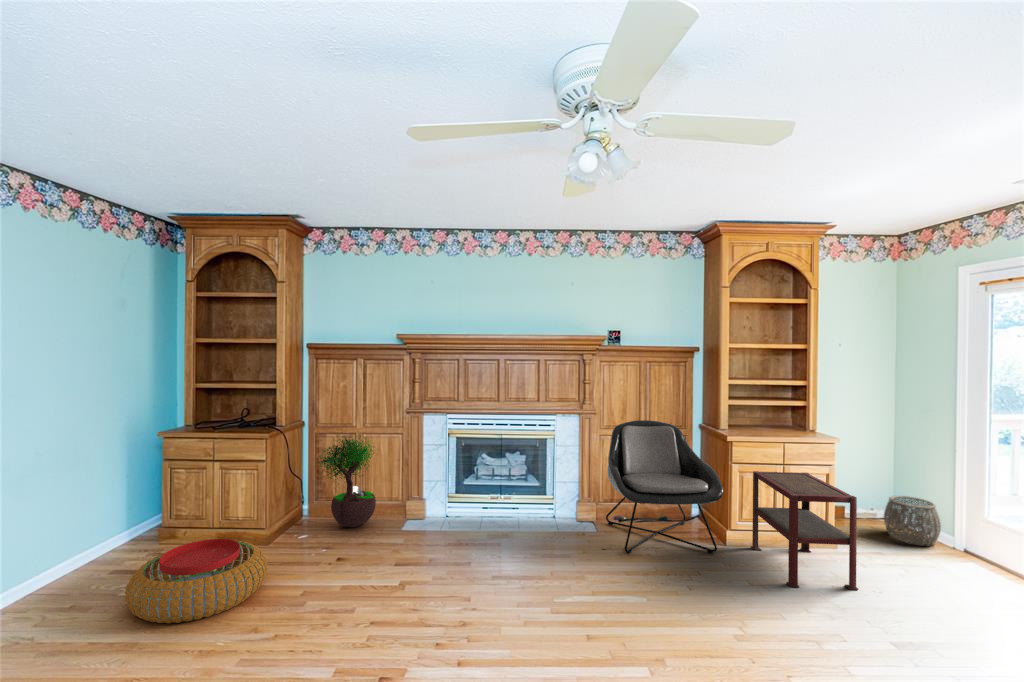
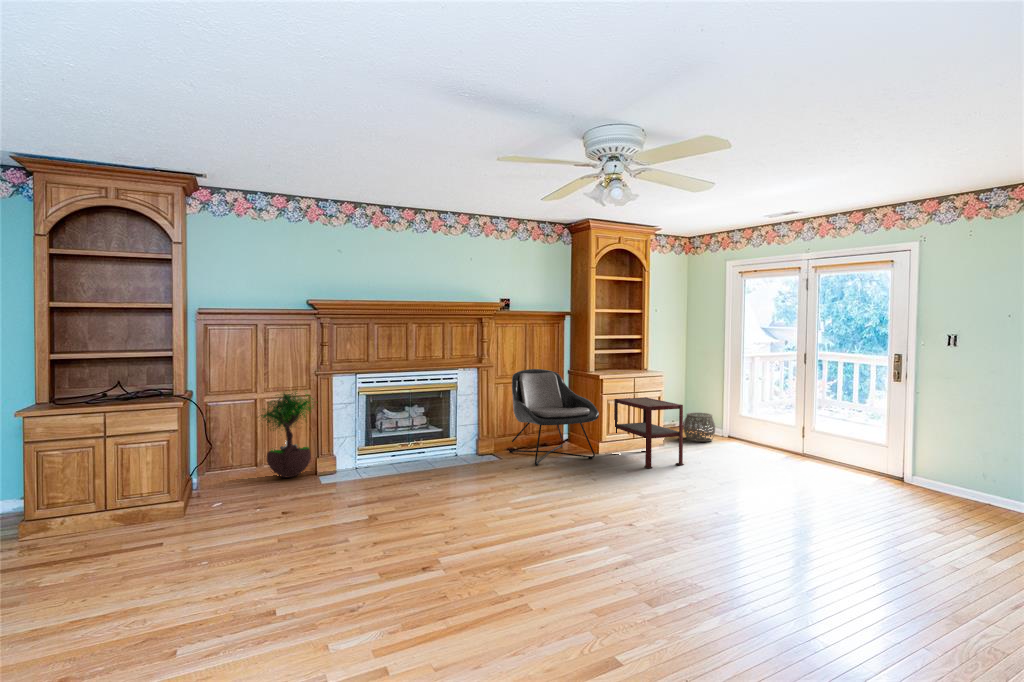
pouf: present [125,539,267,623] -> none [114,484,255,558]

